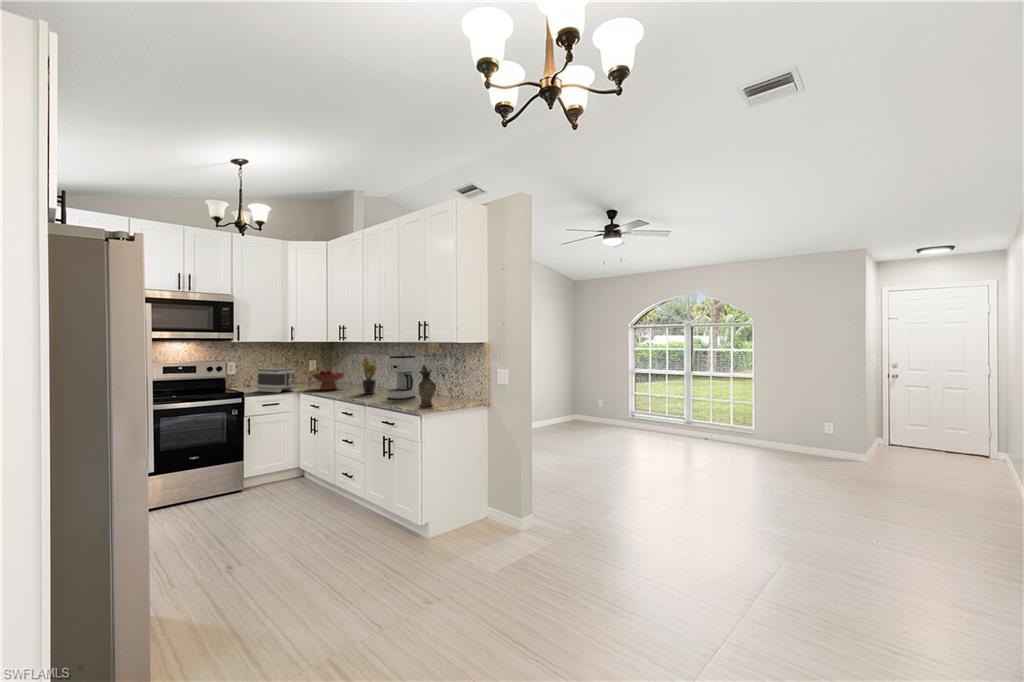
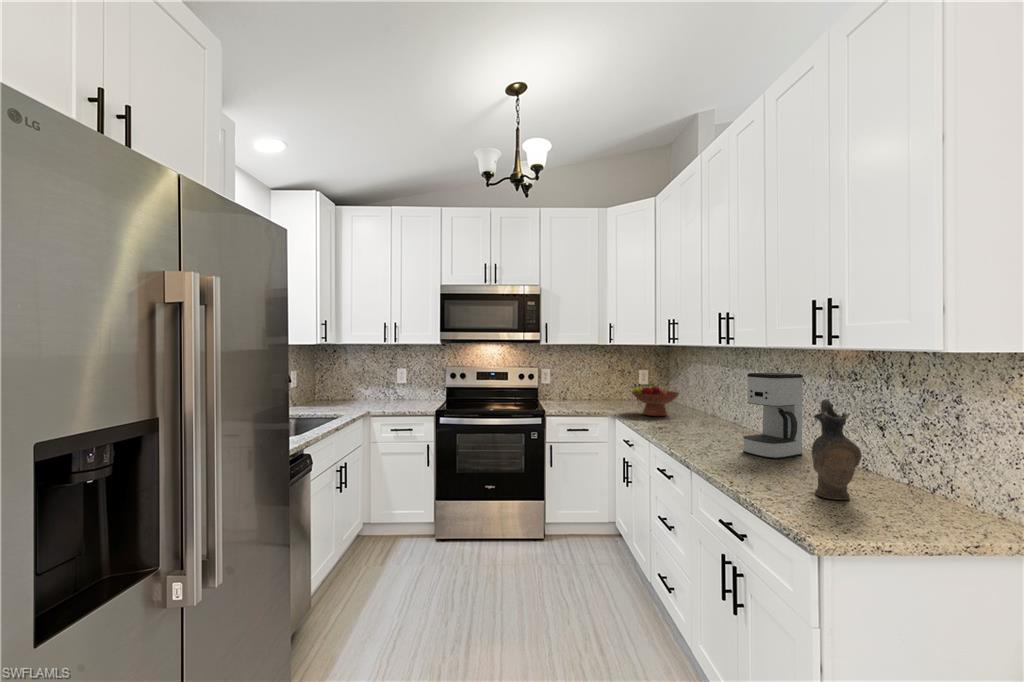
potted plant: present [362,357,376,394] -> none [689,368,736,434]
toaster: present [257,368,295,392] -> none [565,380,609,414]

